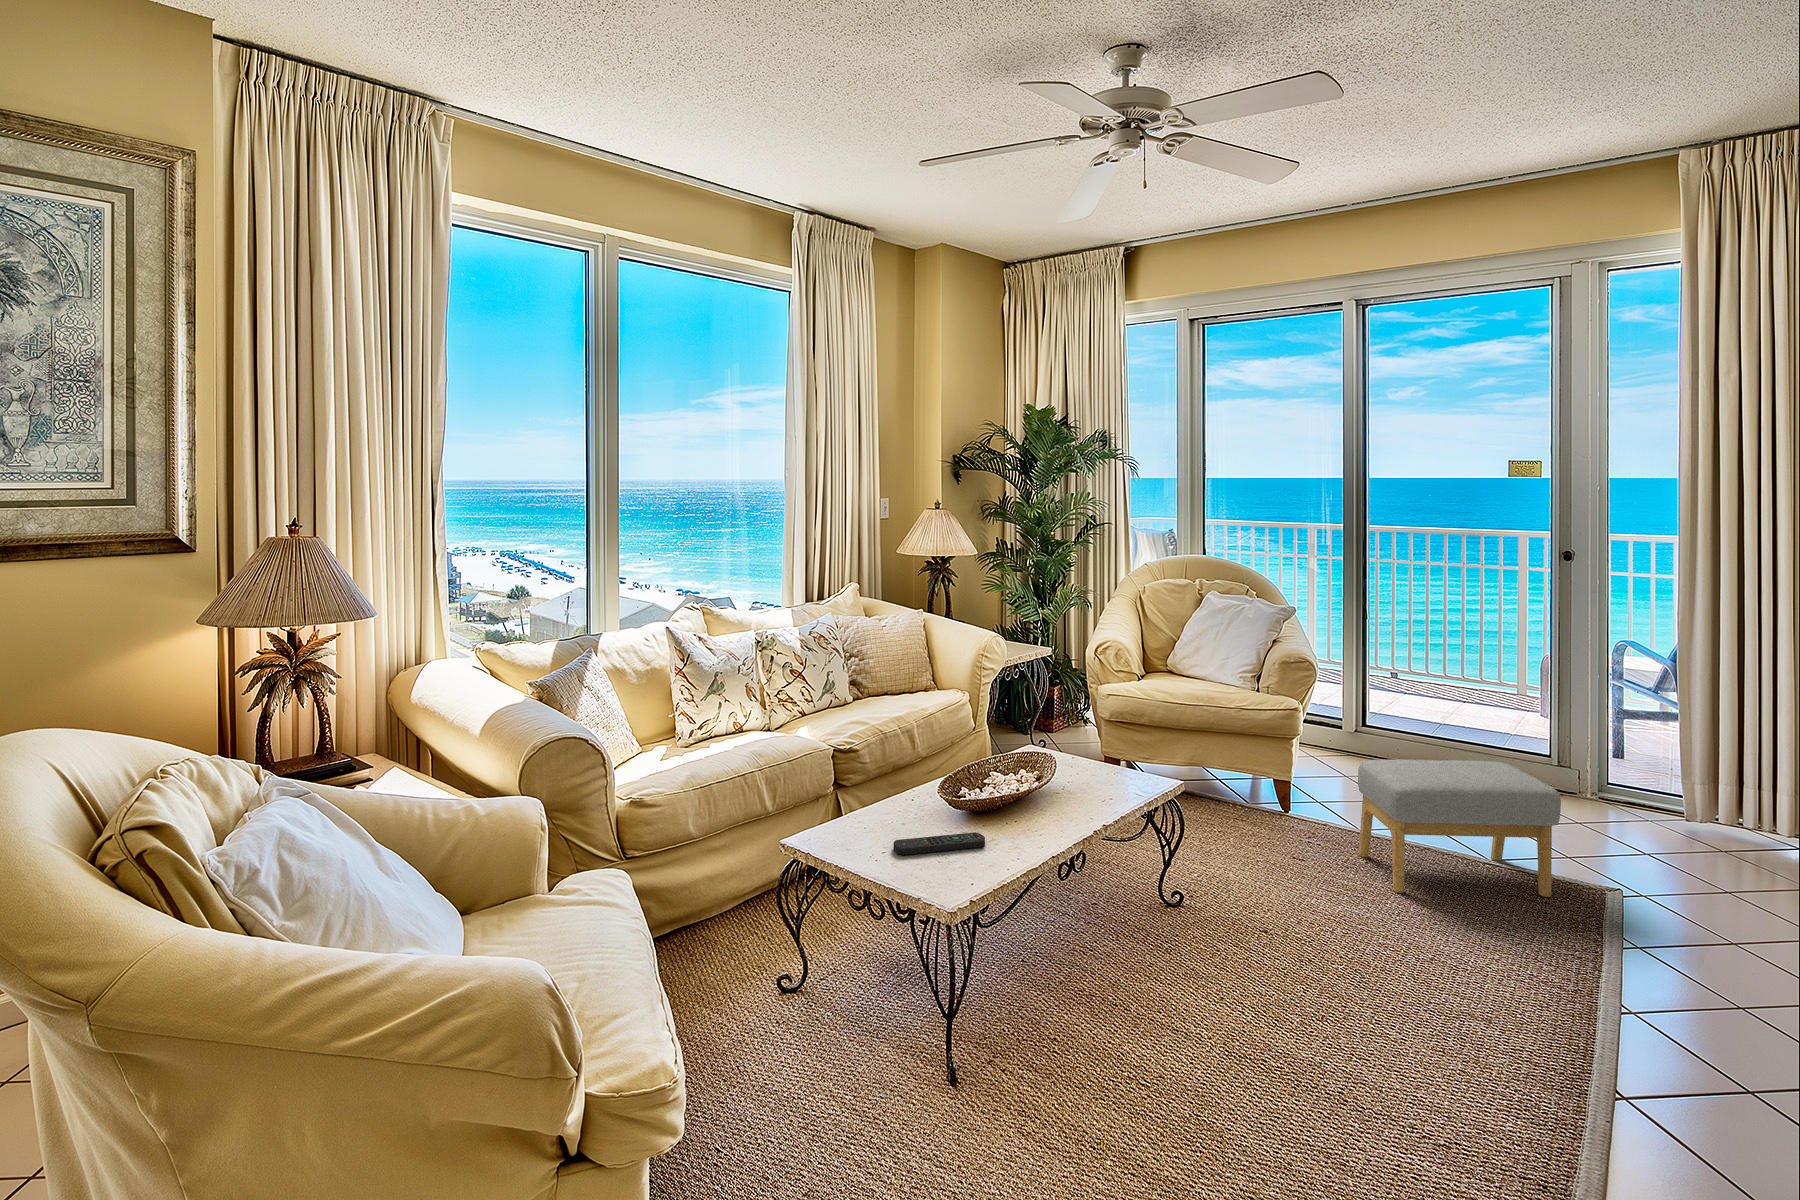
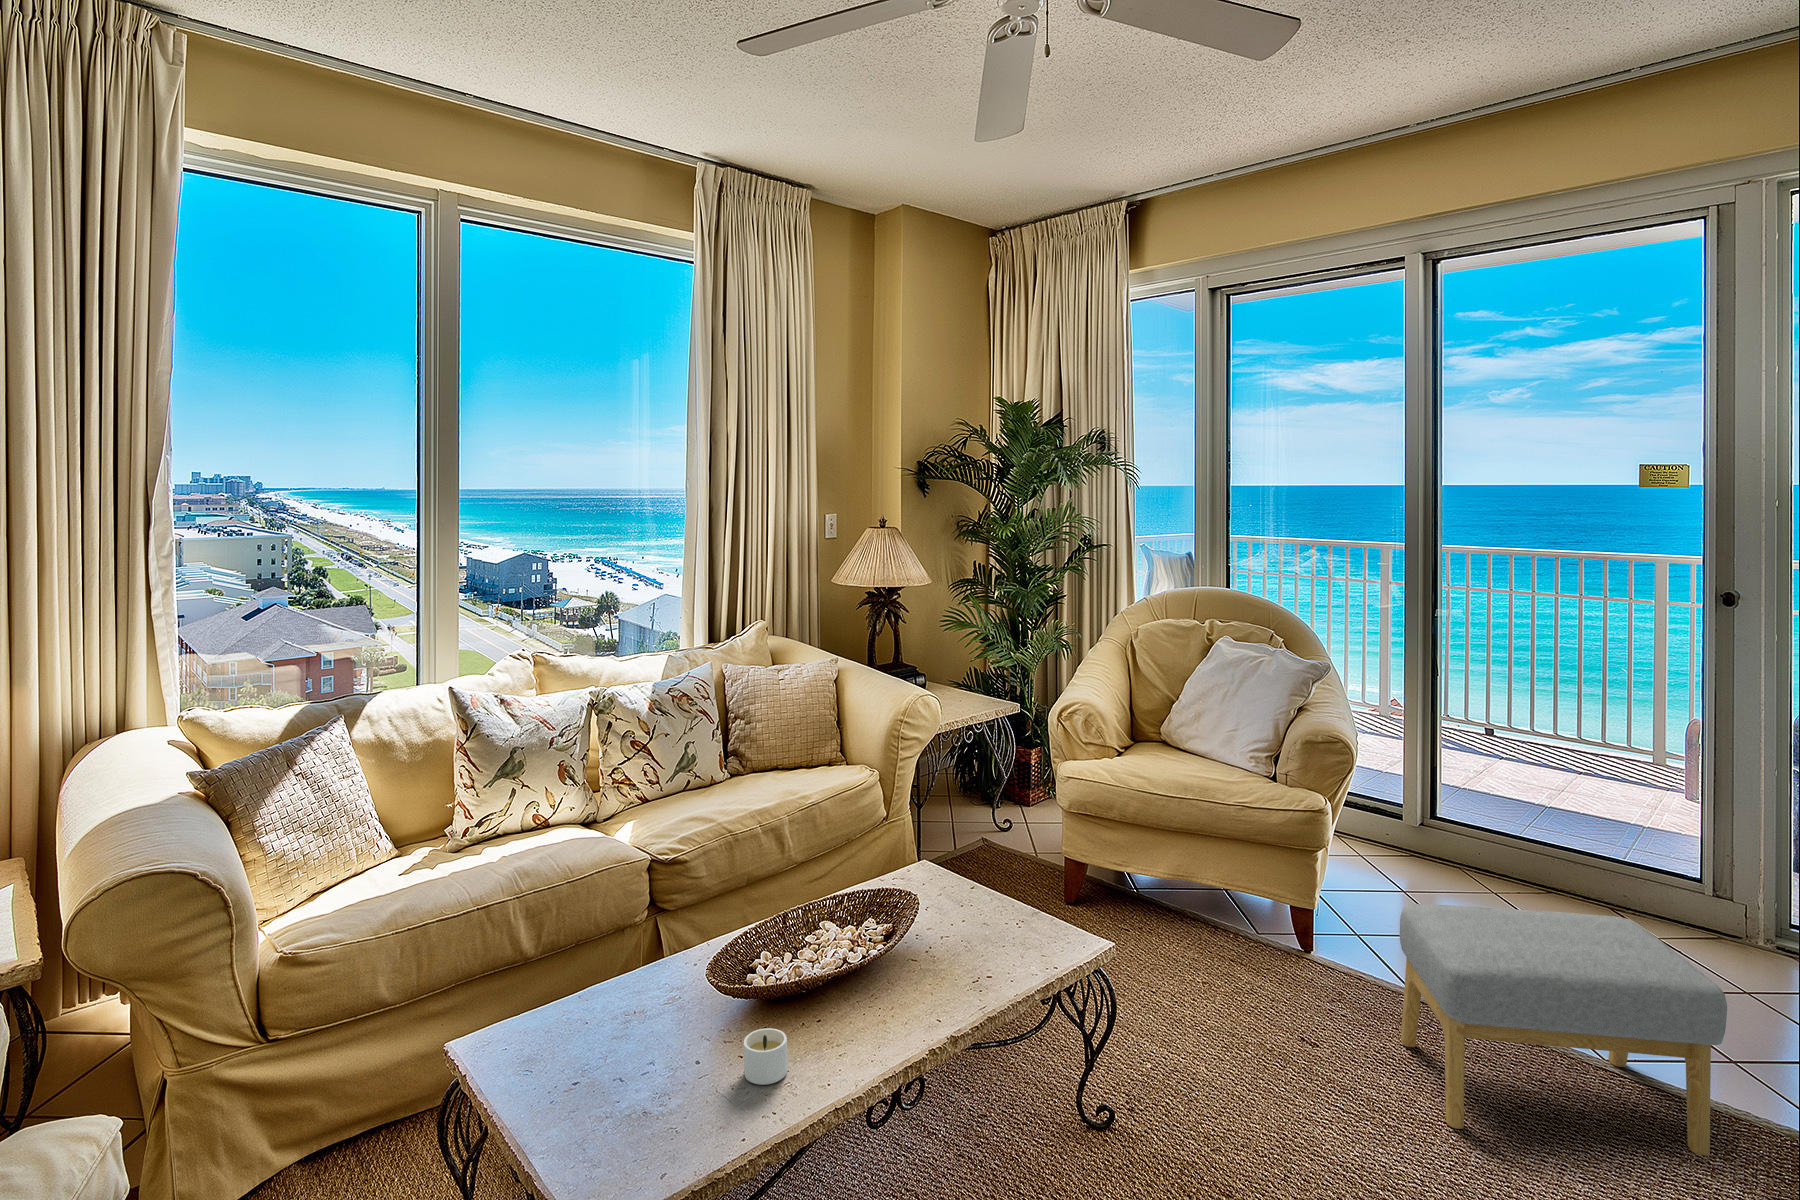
candle: none [999,810,1037,838] -> present [743,1028,788,1085]
remote control: present [893,832,985,855] -> none [549,1069,709,1117]

